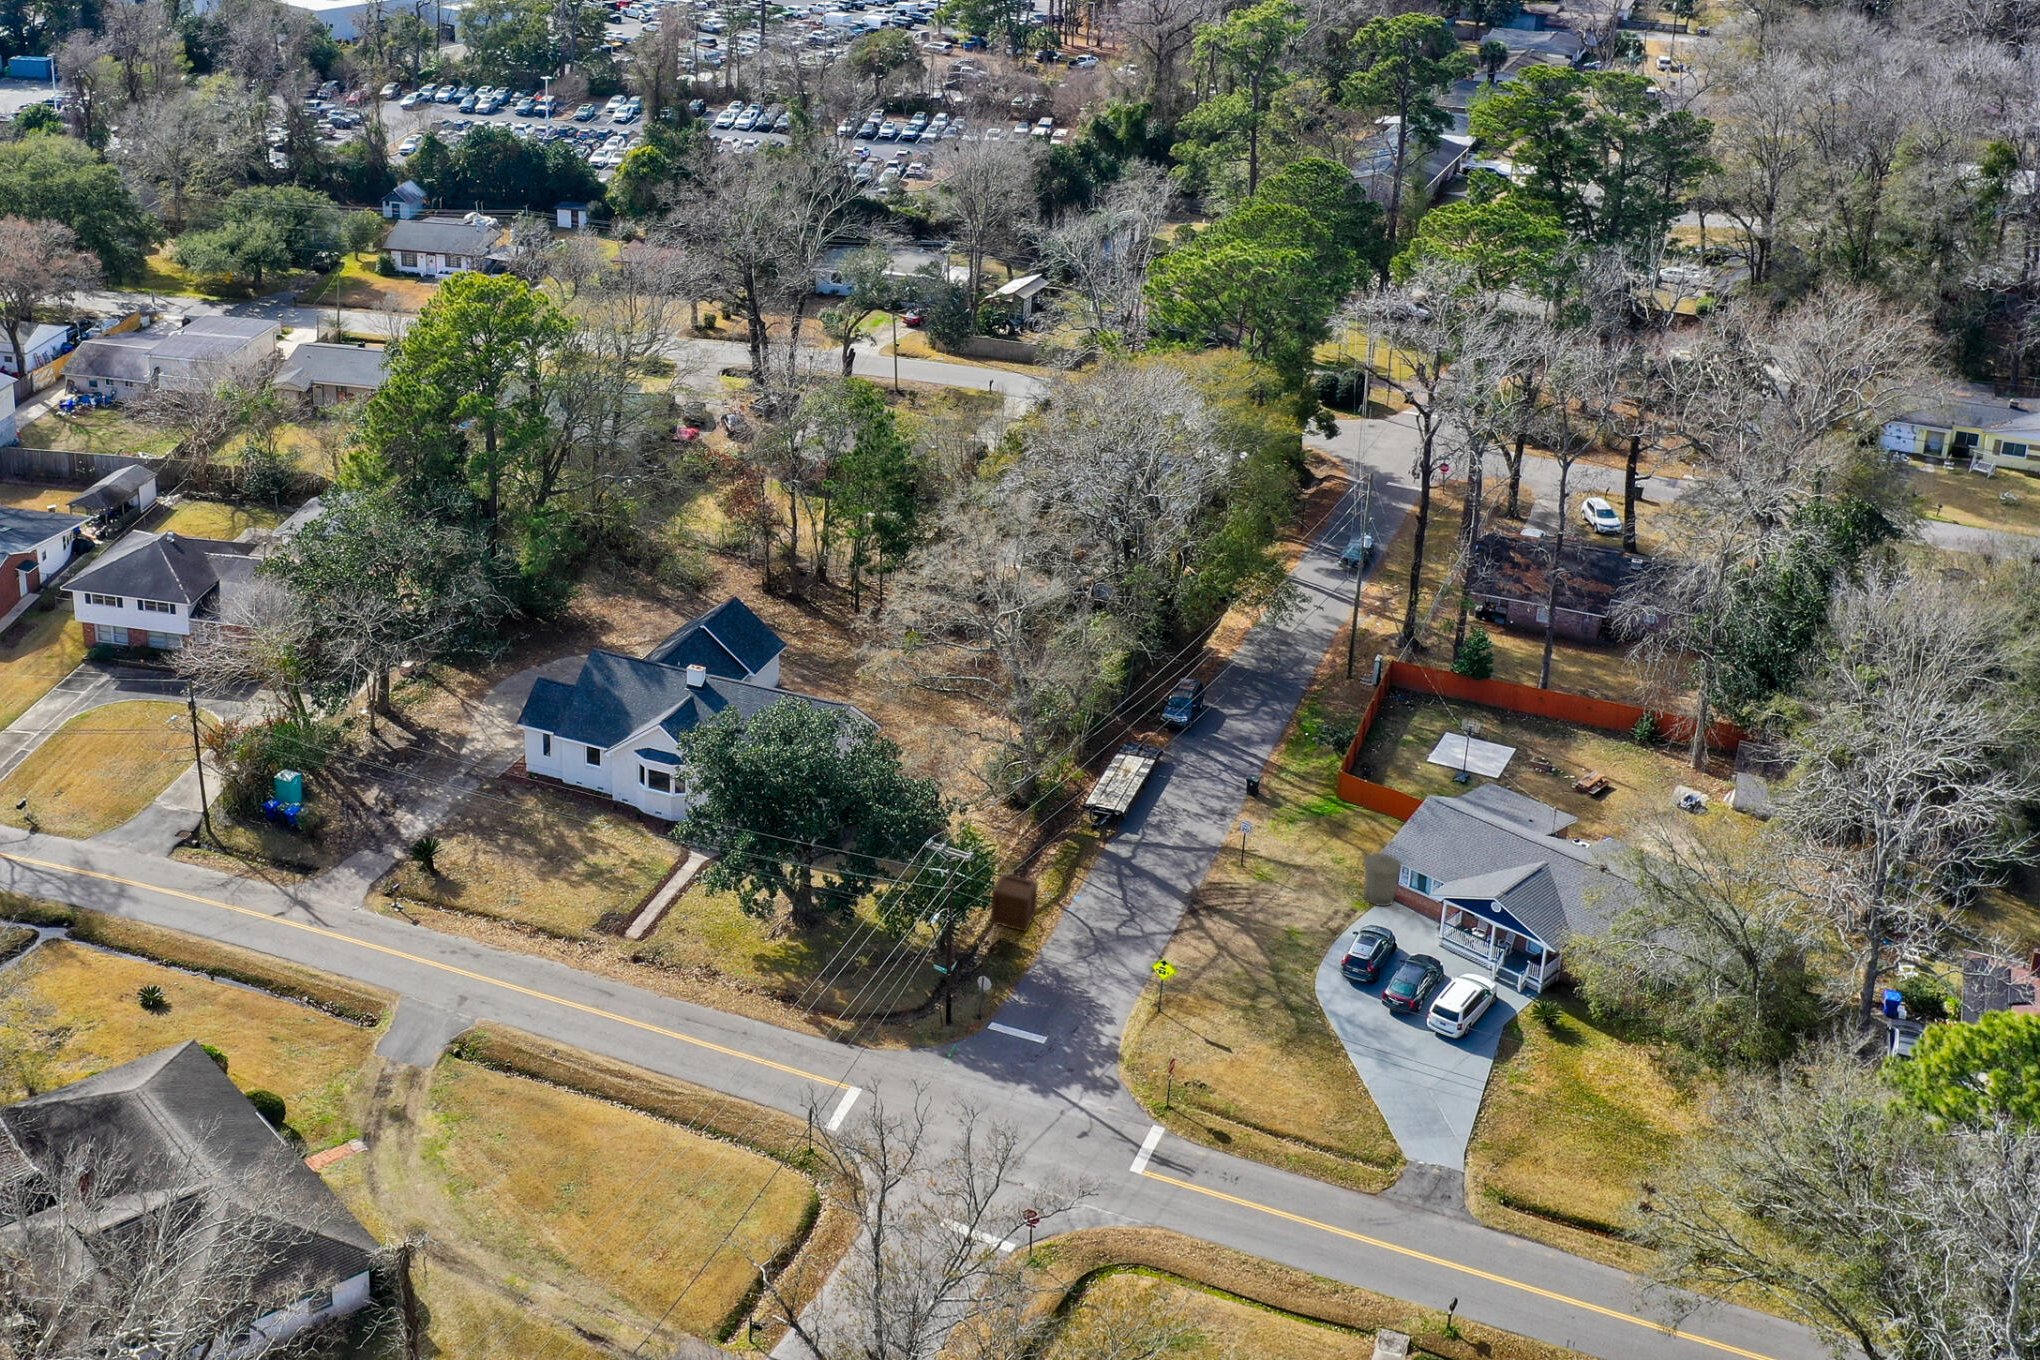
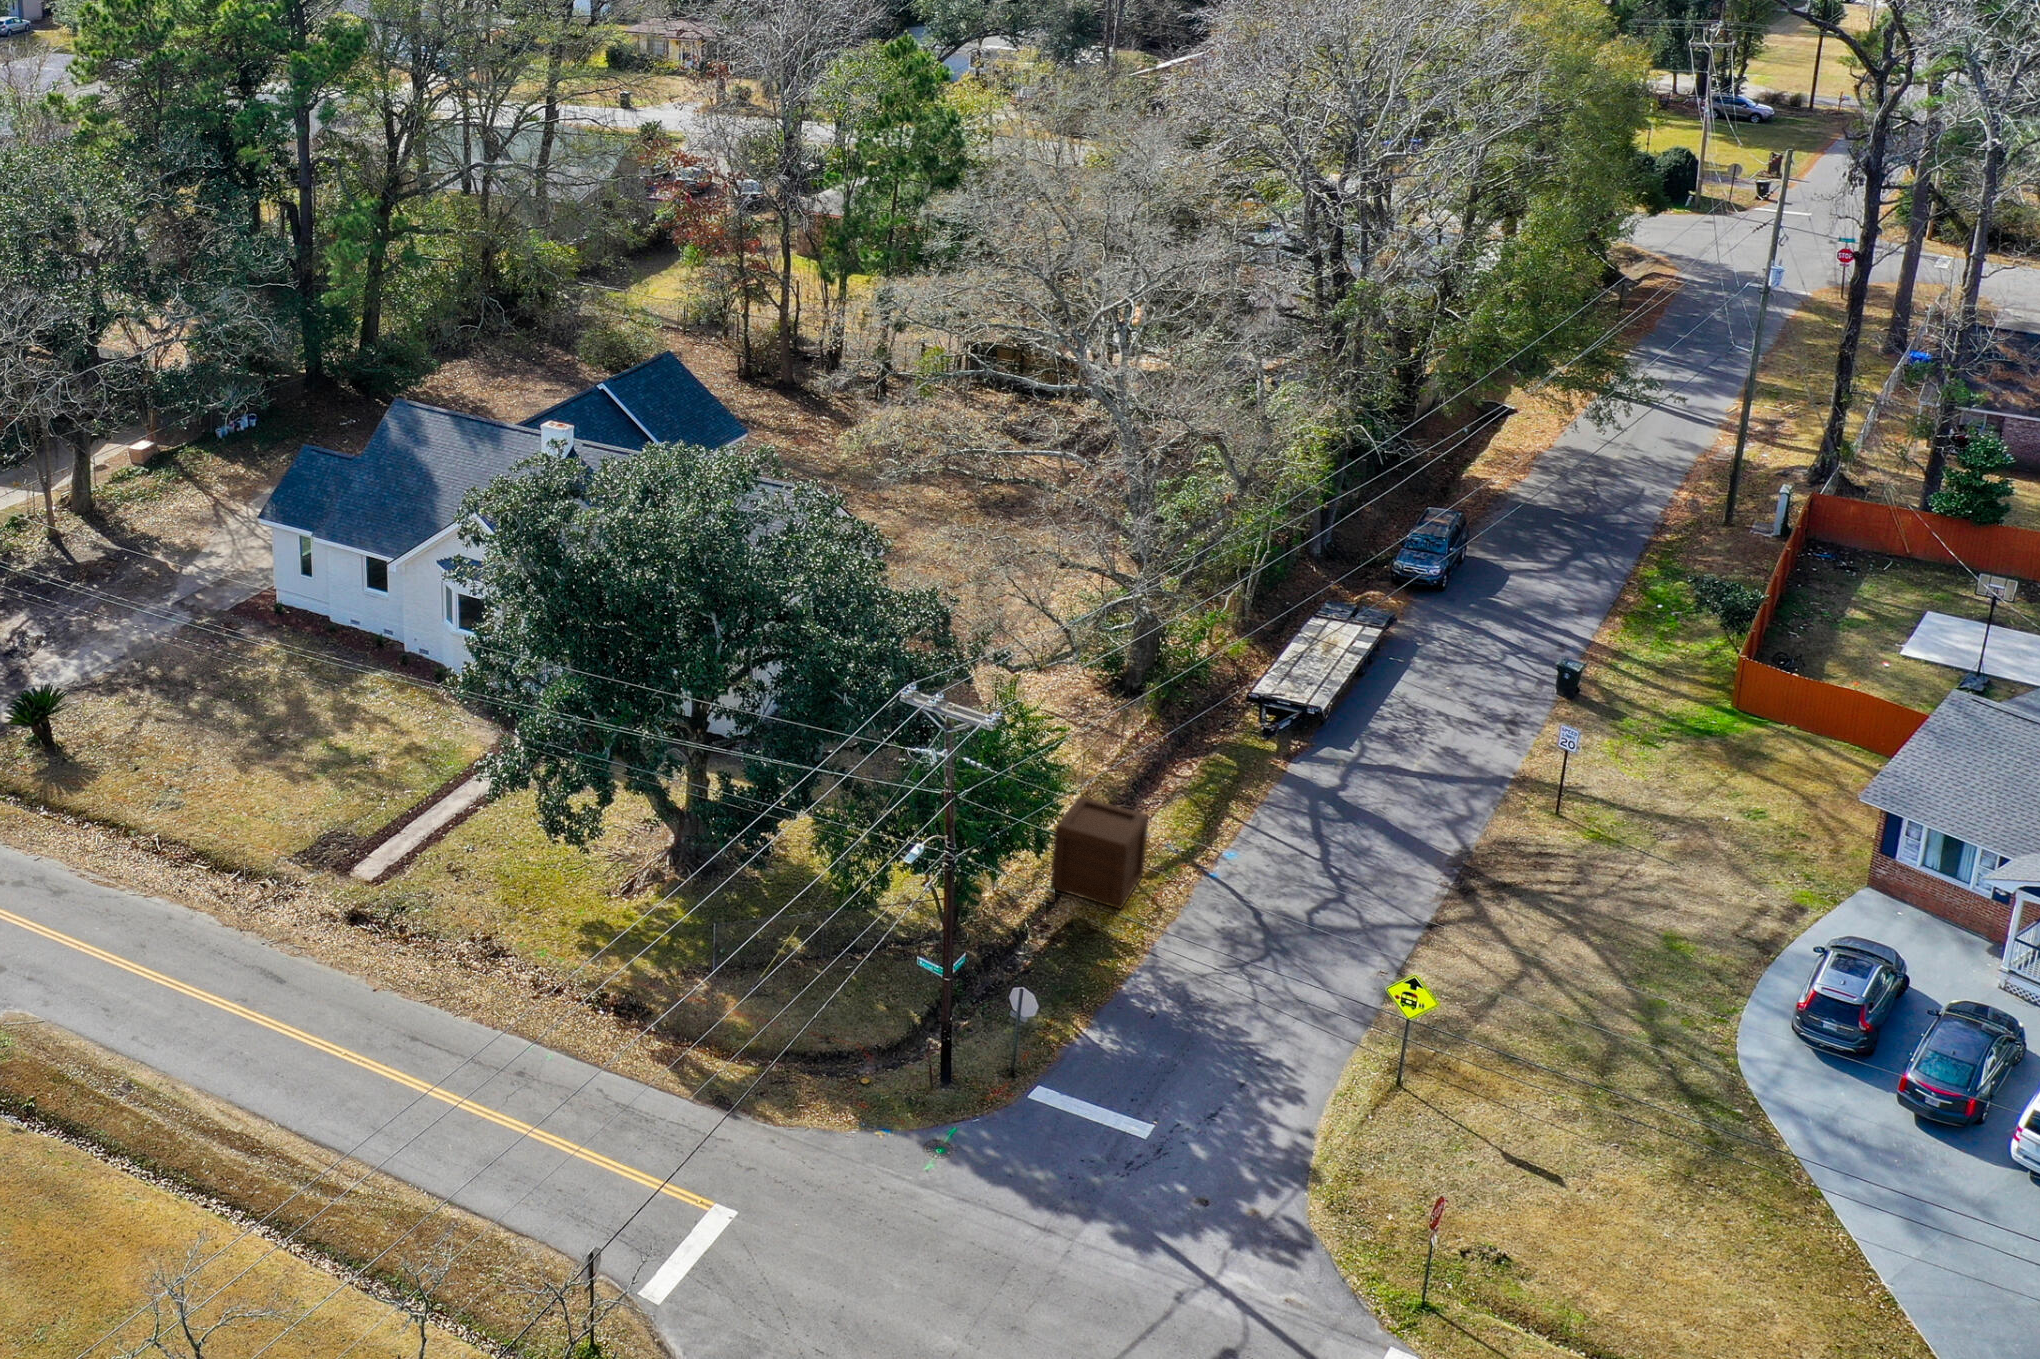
trash can: present [1364,853,1401,906] -> none [1819,799,1908,904]

